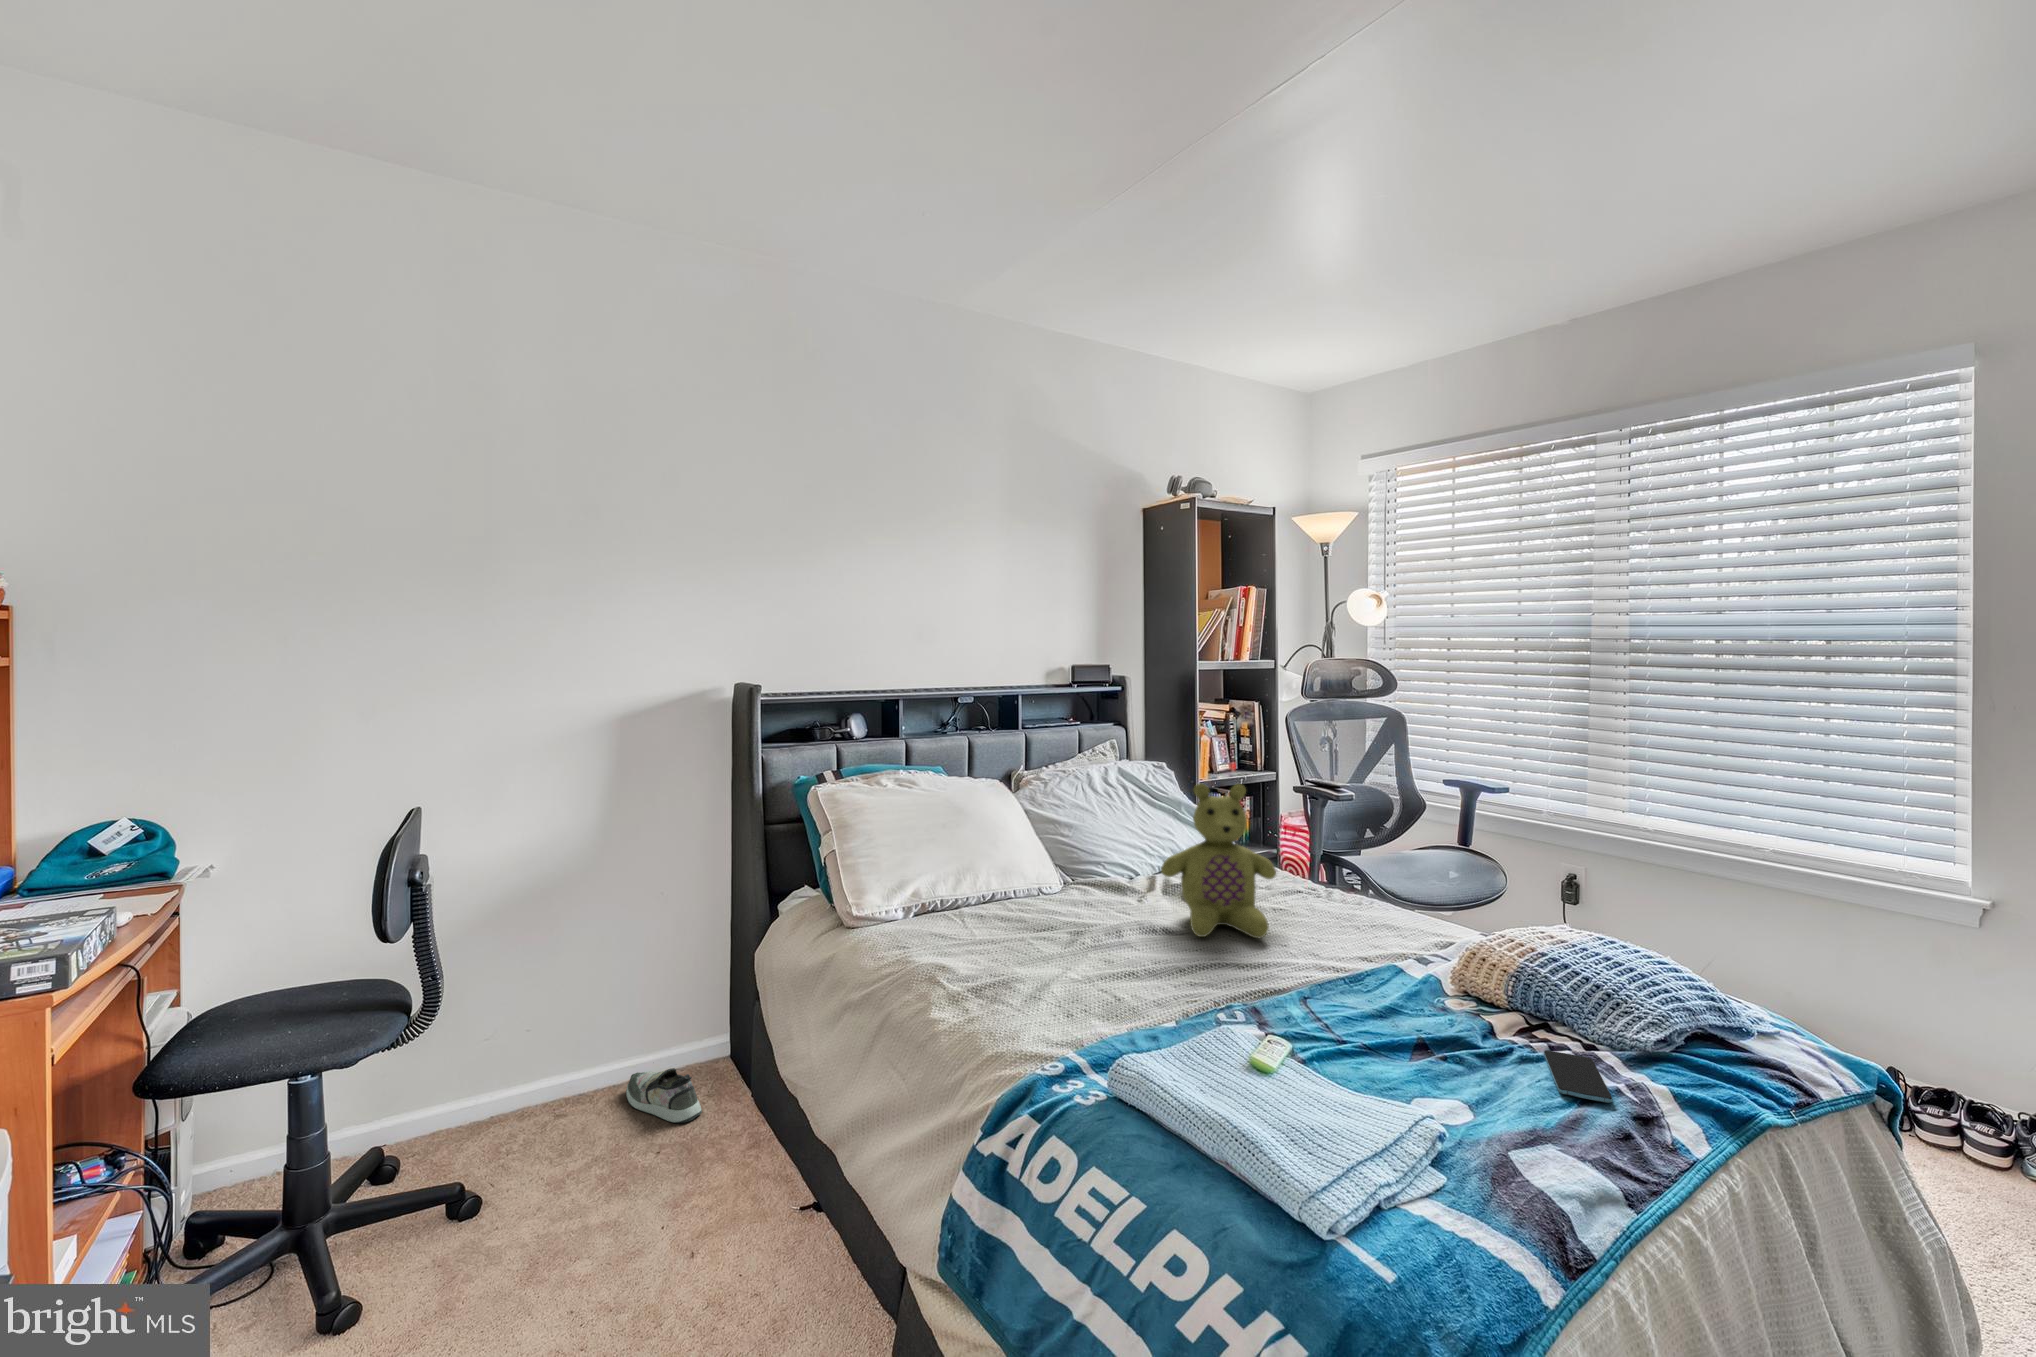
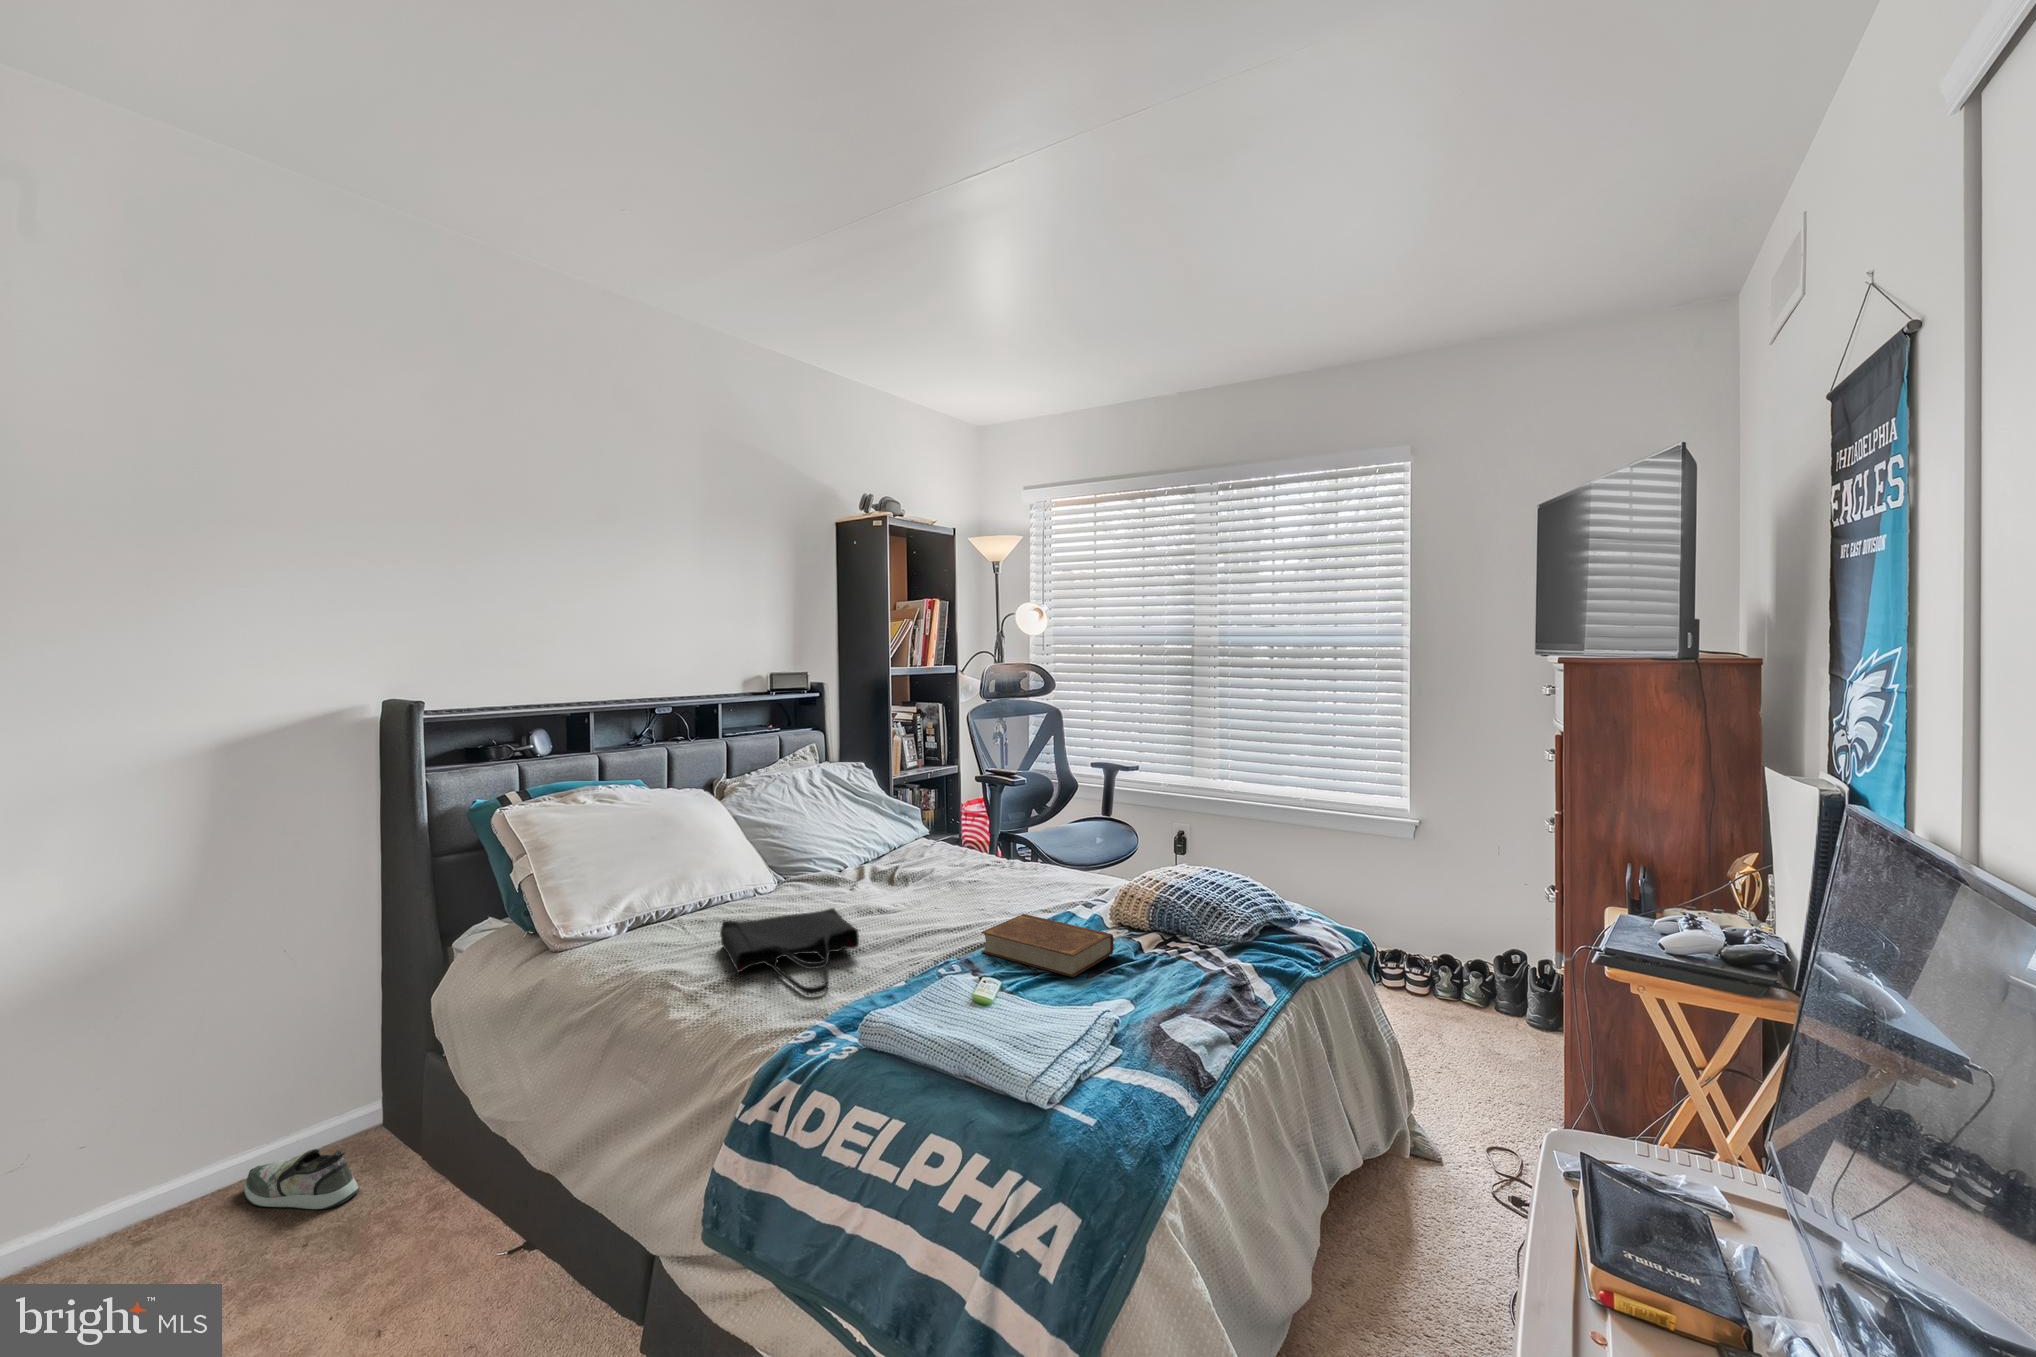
stuffed bear: present [1161,783,1276,938] -> none [874,775,973,911]
tote bag: none [991,921,1130,1019] -> present [720,908,859,994]
book: none [1273,961,1451,1056] -> present [981,914,1114,977]
smartphone: present [1544,1050,1612,1103] -> none [1176,955,1220,982]

